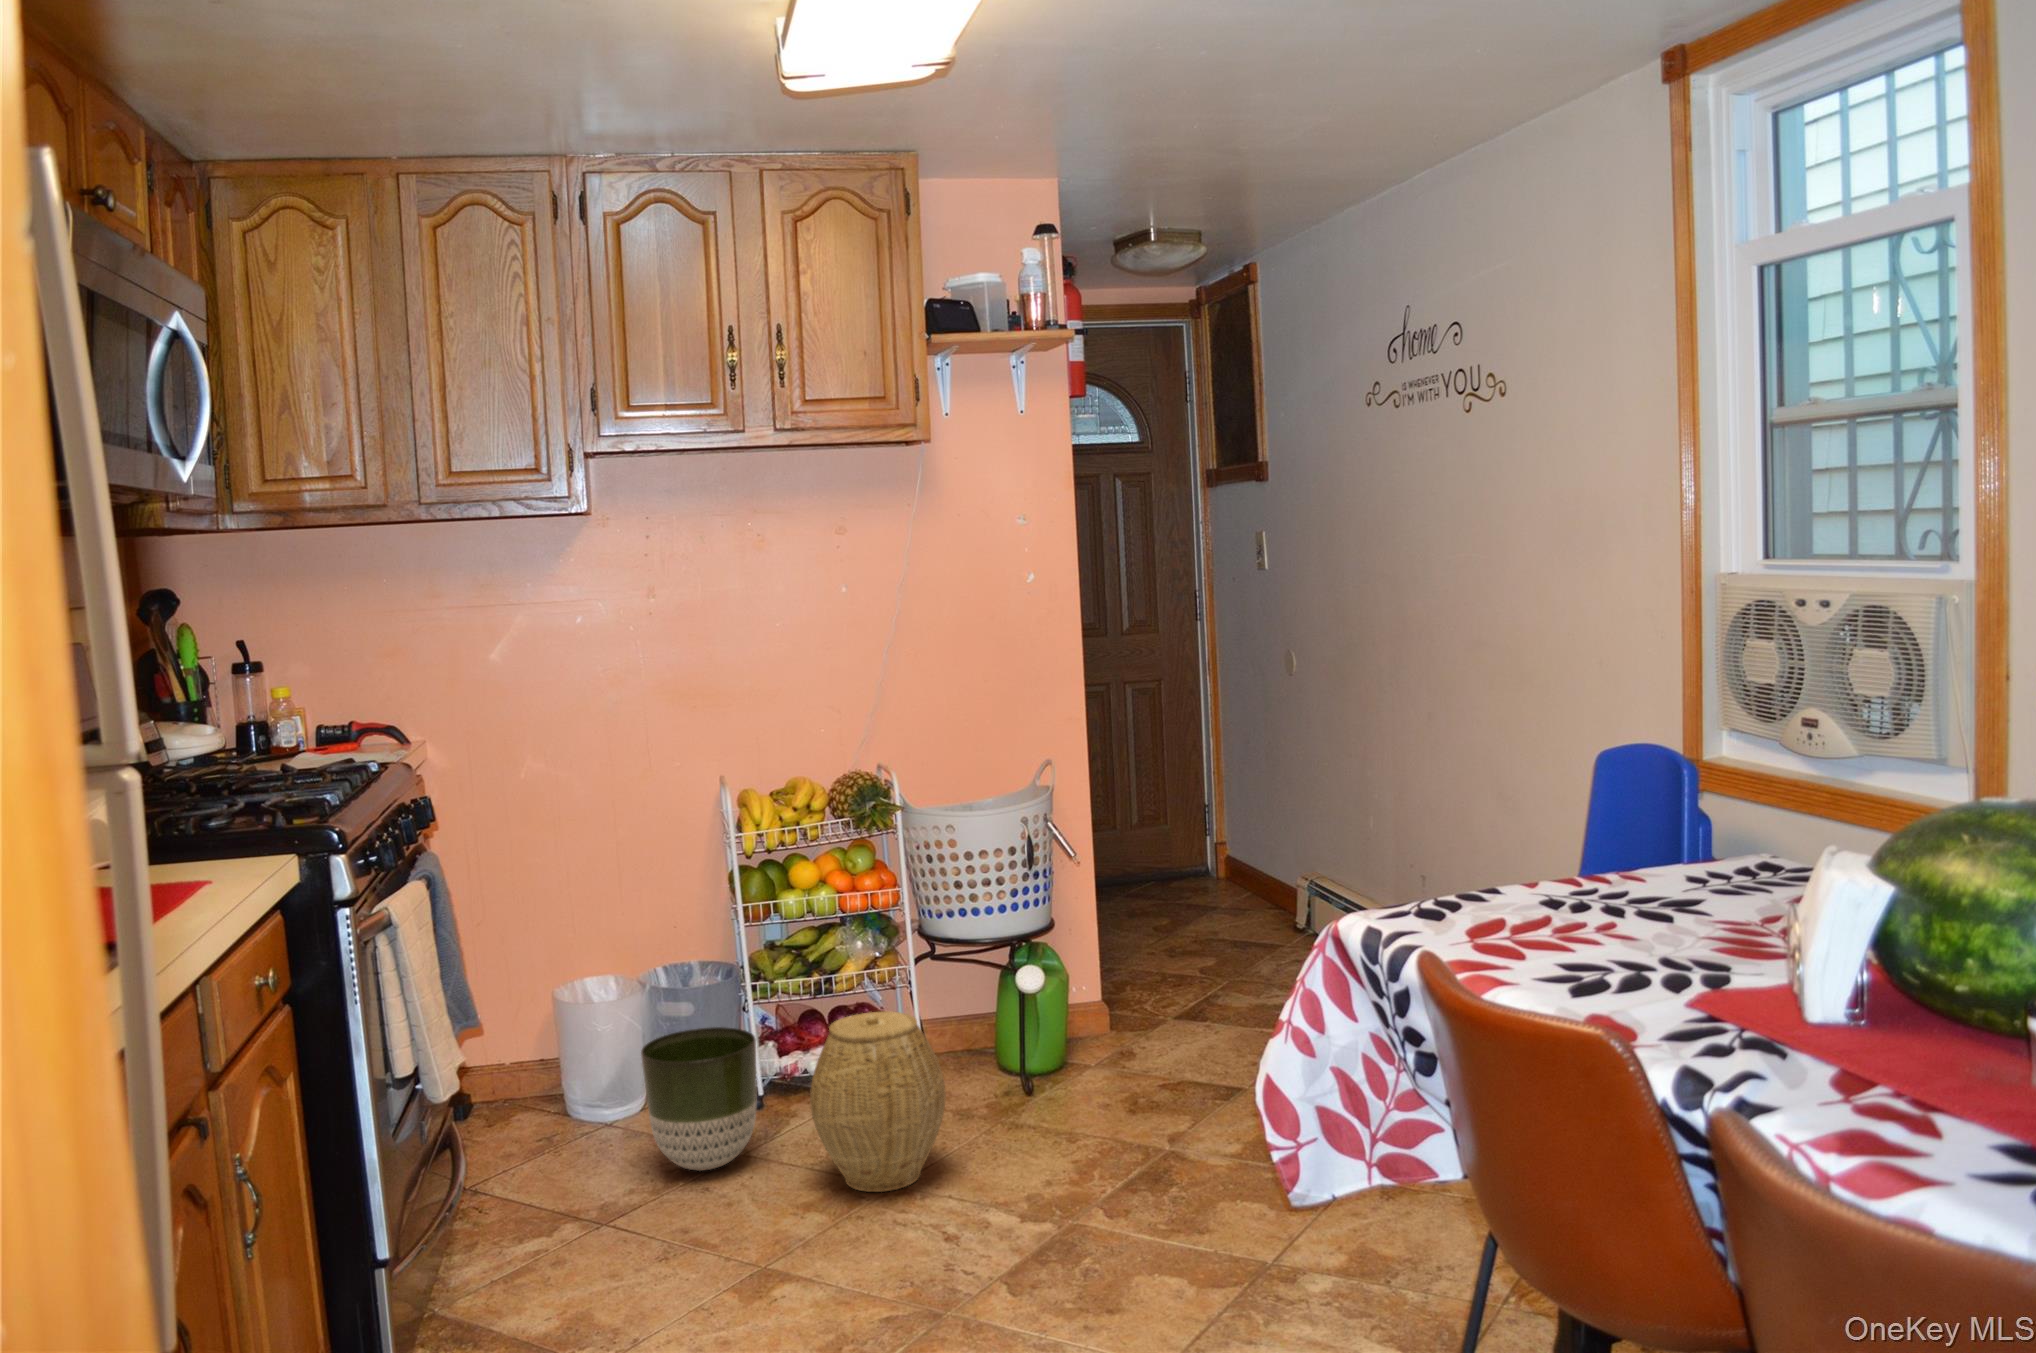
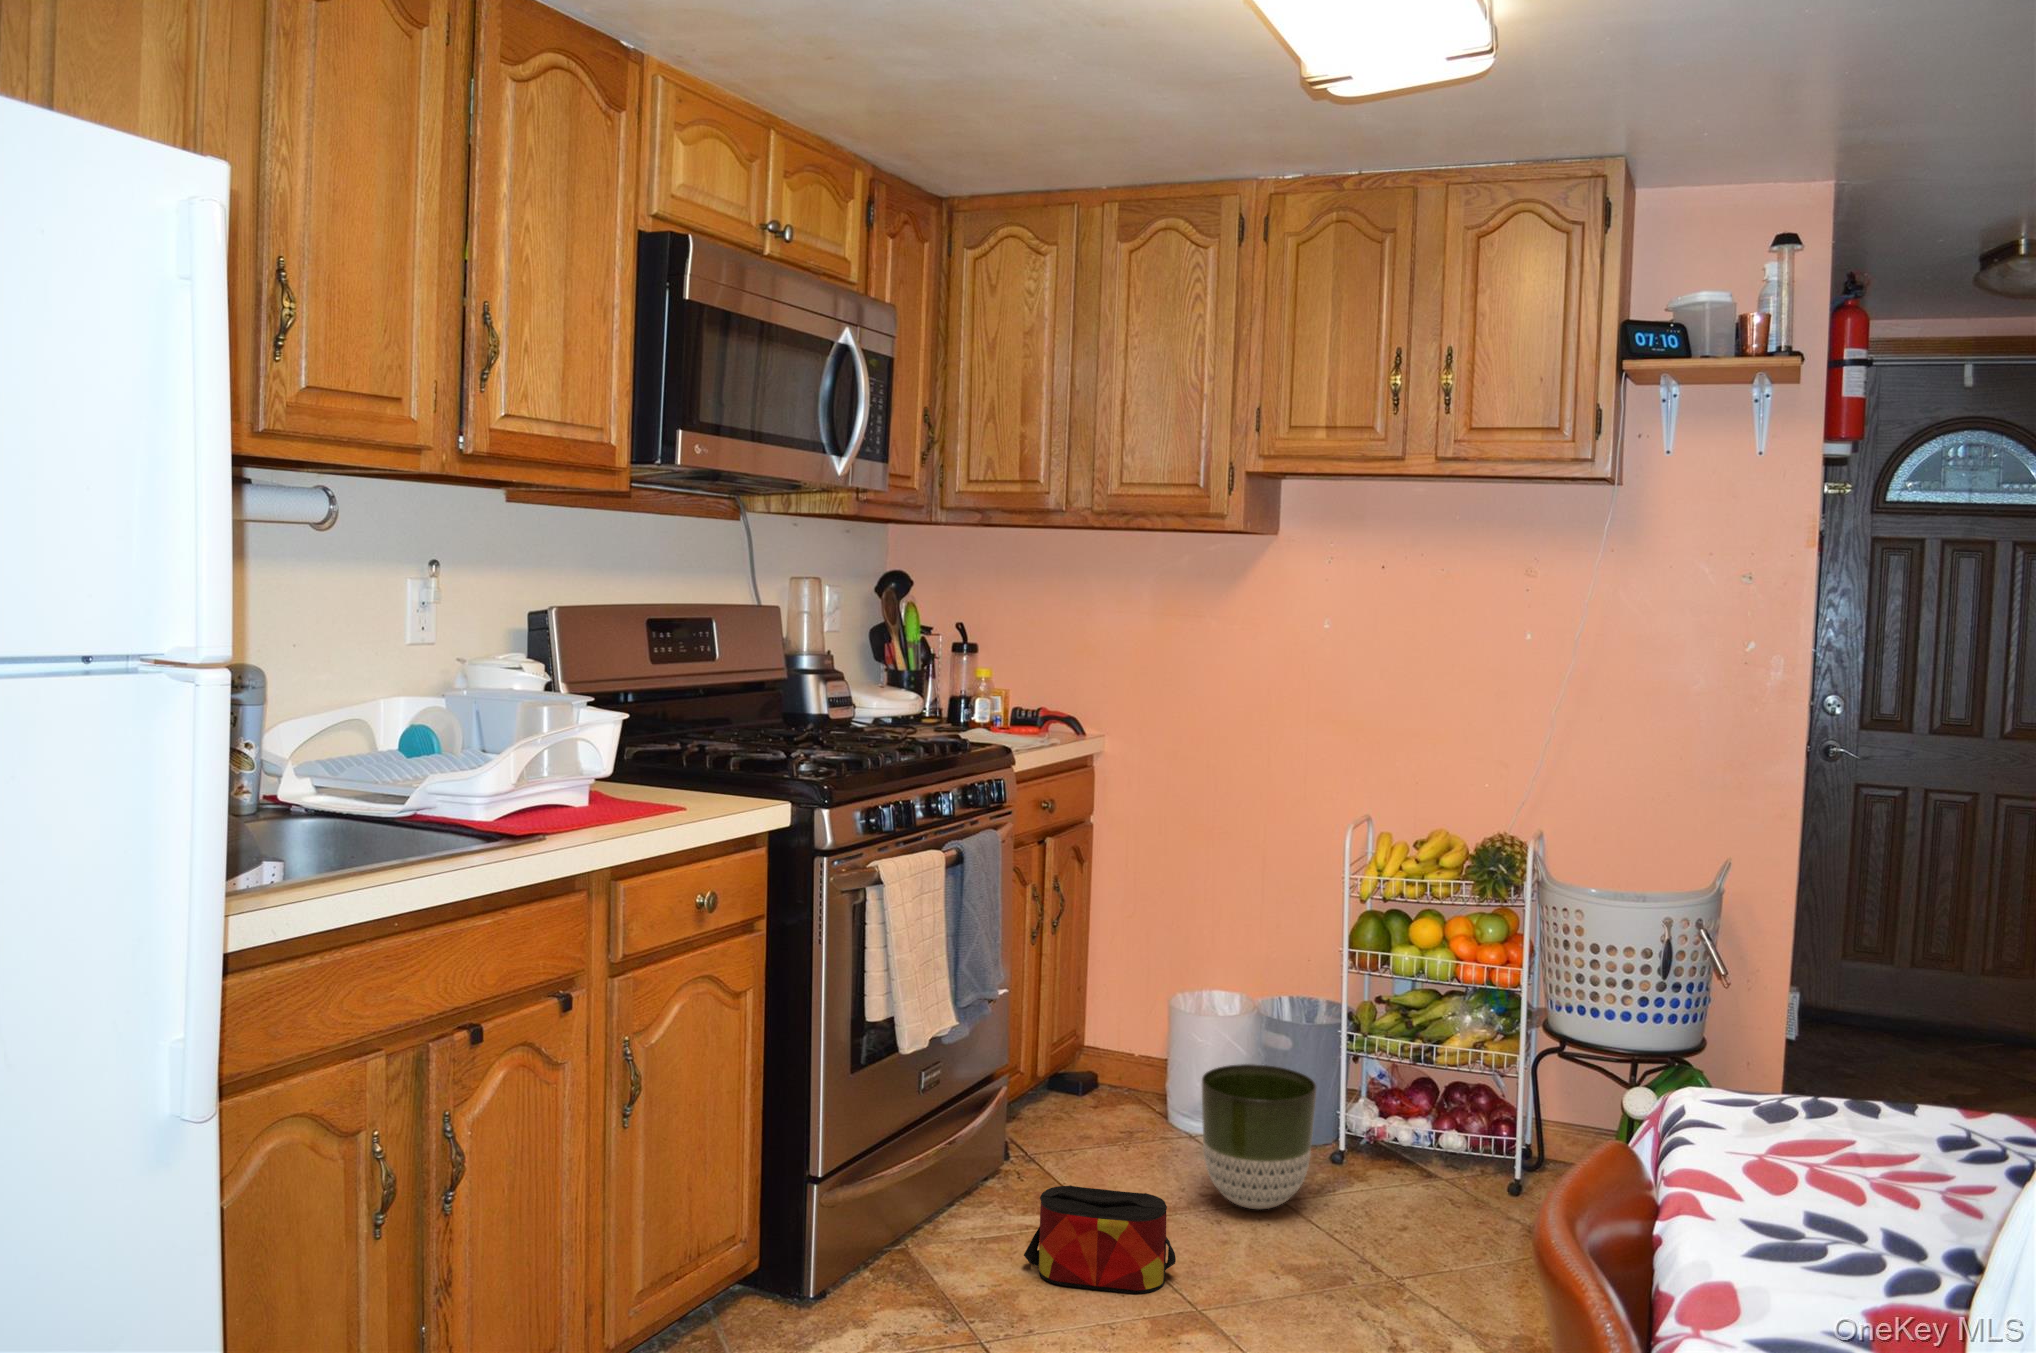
woven basket: present [810,1011,946,1192] -> none [1338,1093,1486,1288]
bag: none [520,1175,682,1297] -> present [1024,1186,1176,1294]

